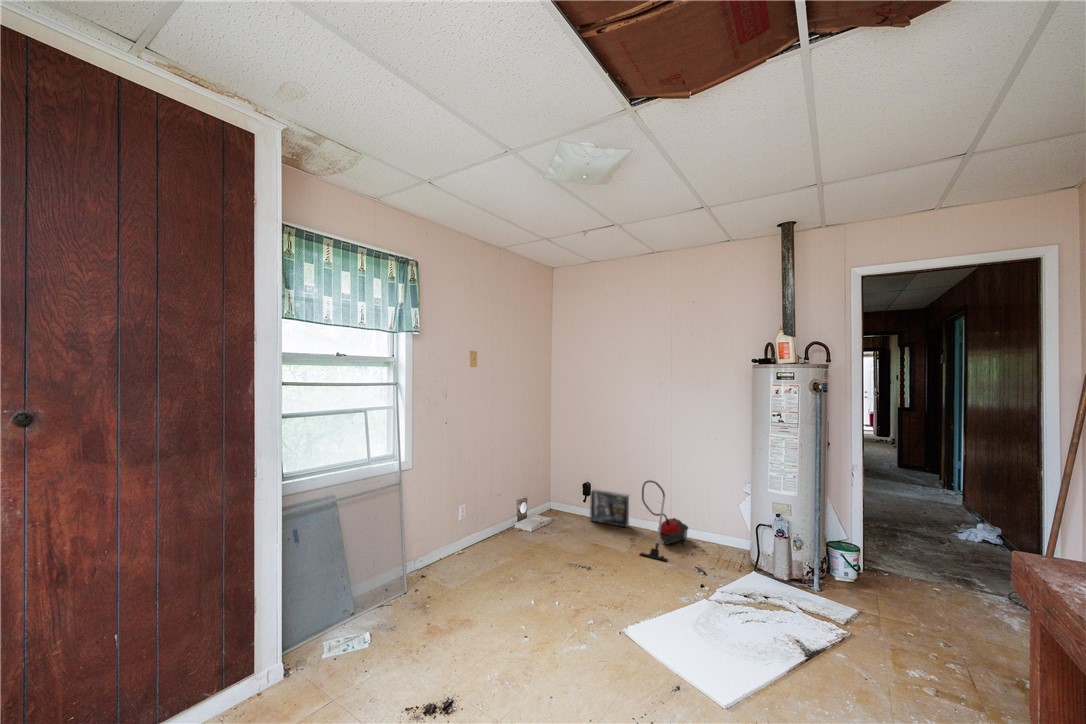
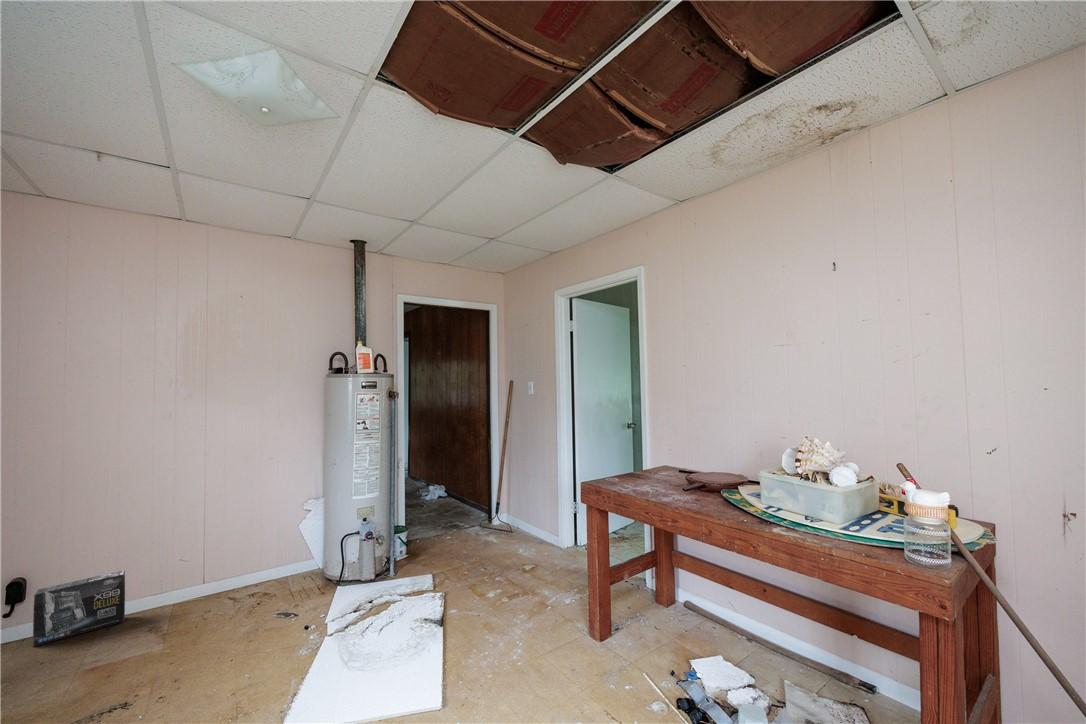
vacuum cleaner: present [640,480,688,561] -> none [171,534,238,643]

